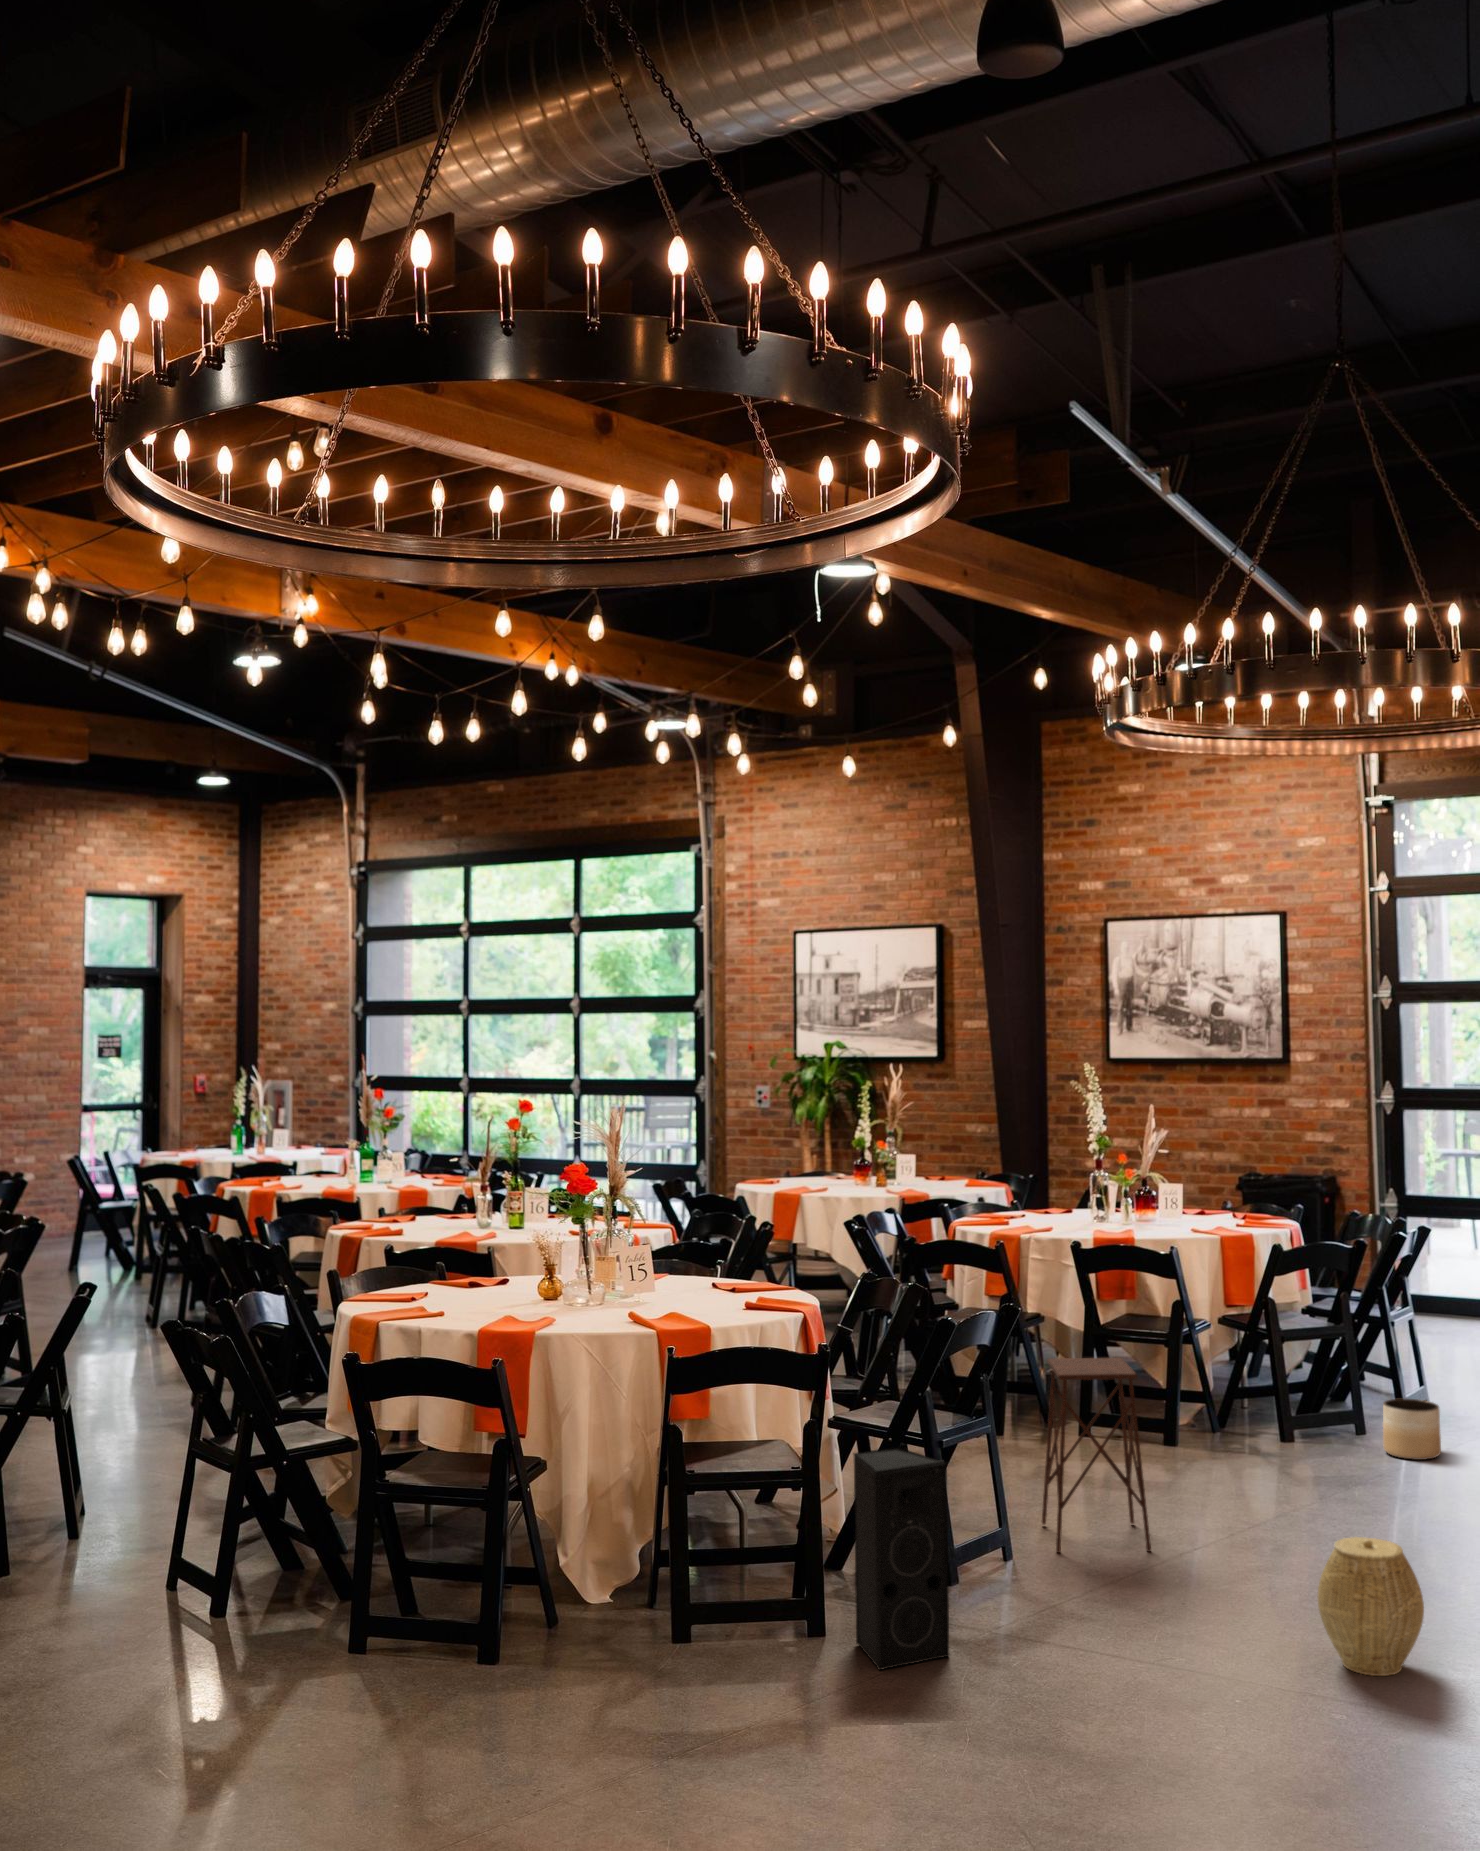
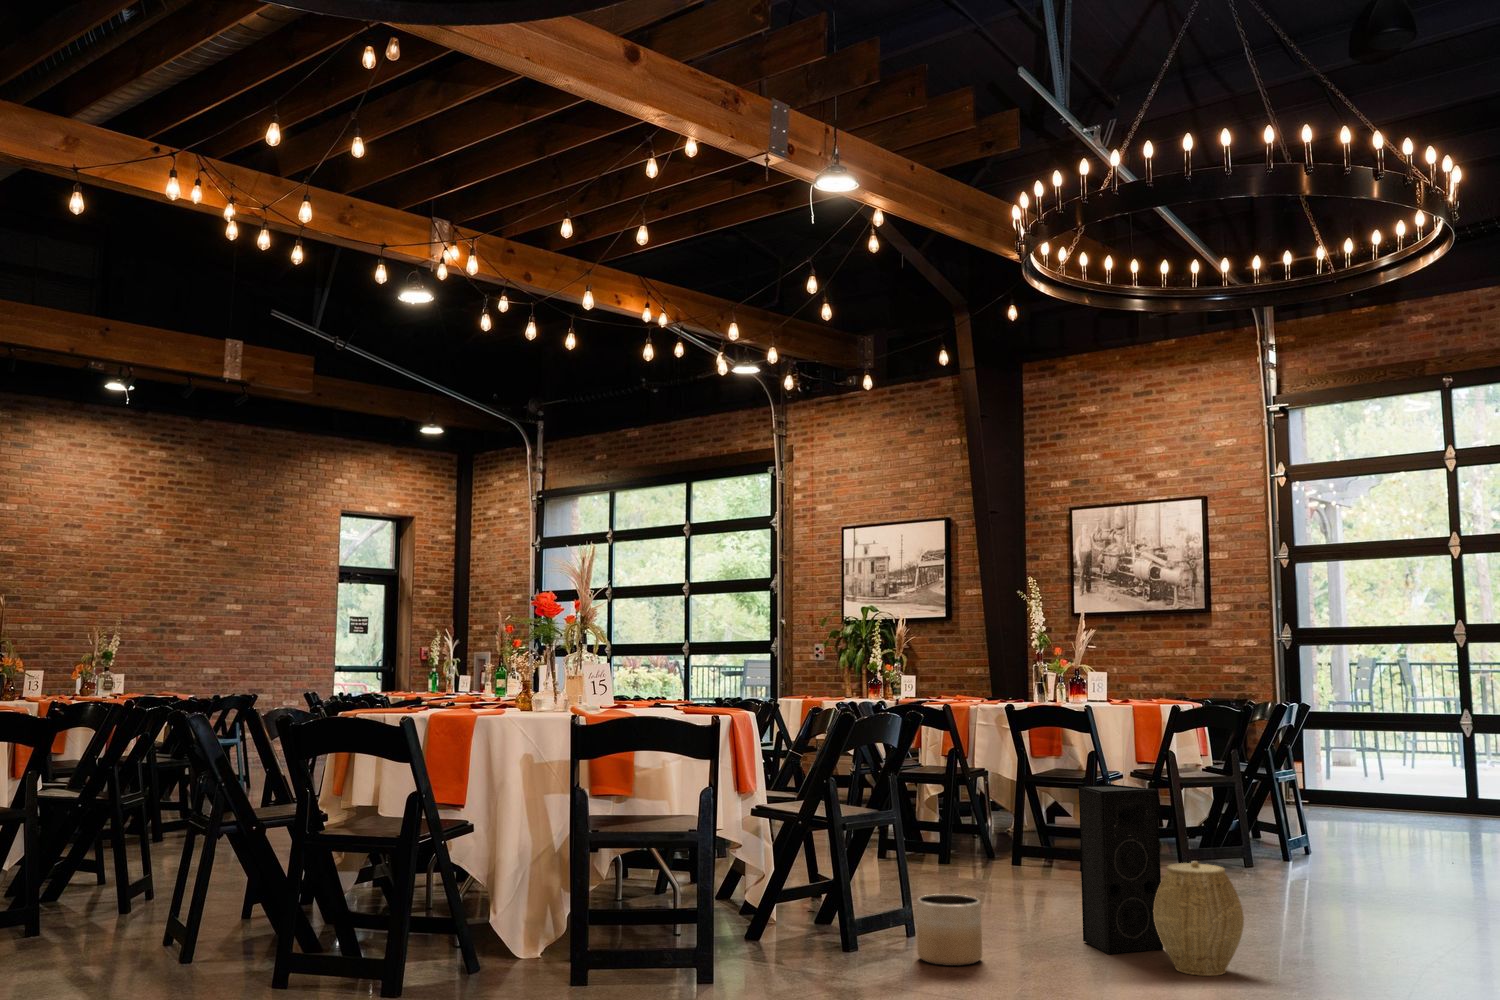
side table: present [1042,1358,1151,1553] -> none [960,759,1043,911]
planter: present [1383,1399,1441,1460] -> present [917,894,982,966]
speaker: present [853,1447,950,1670] -> present [1078,784,1163,954]

